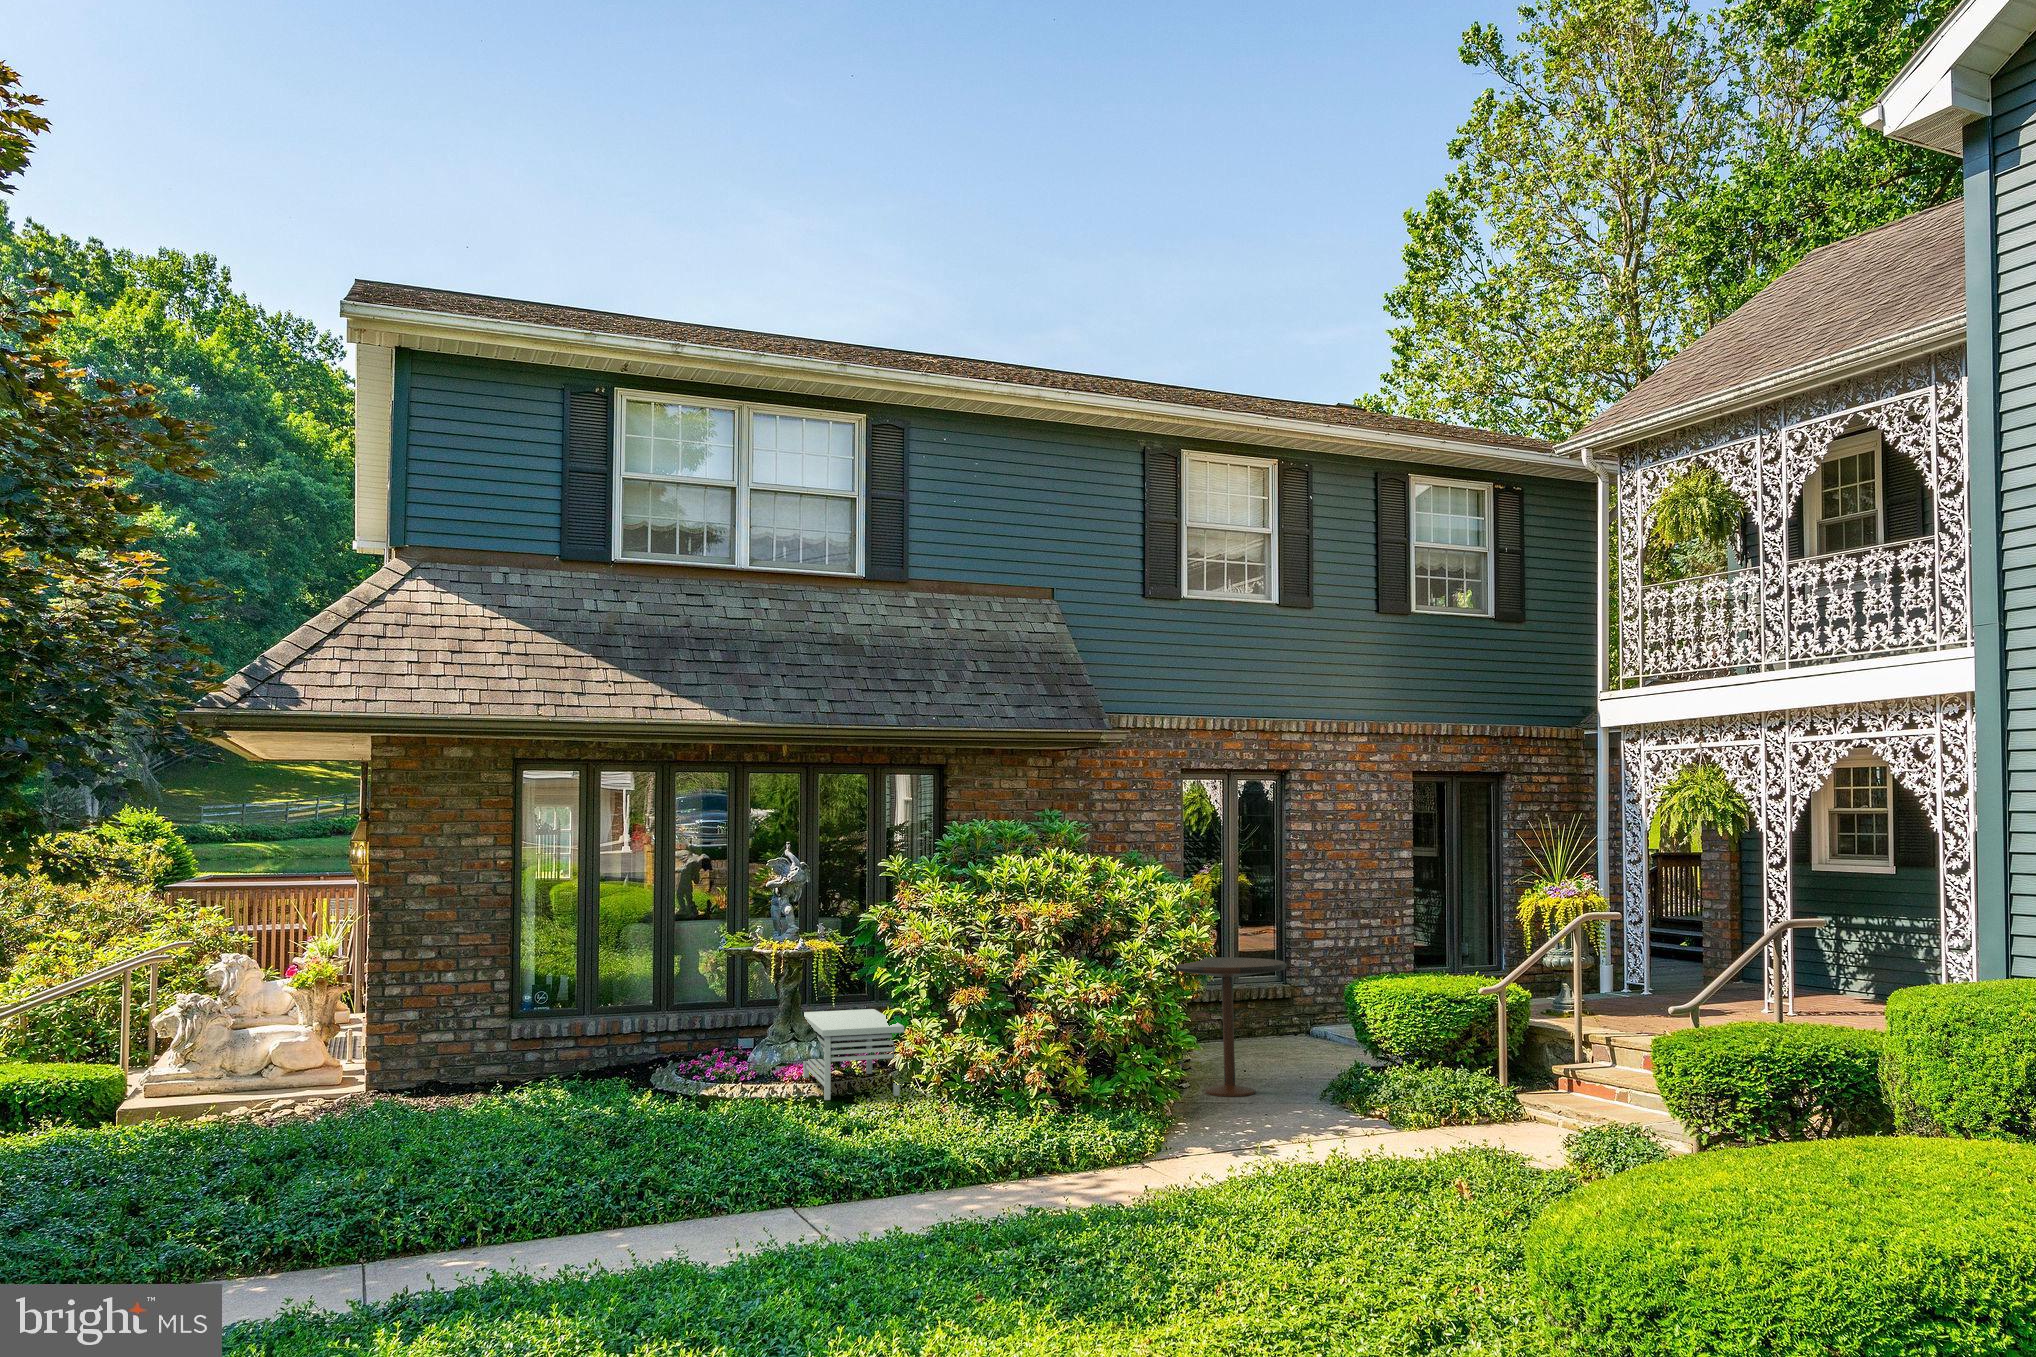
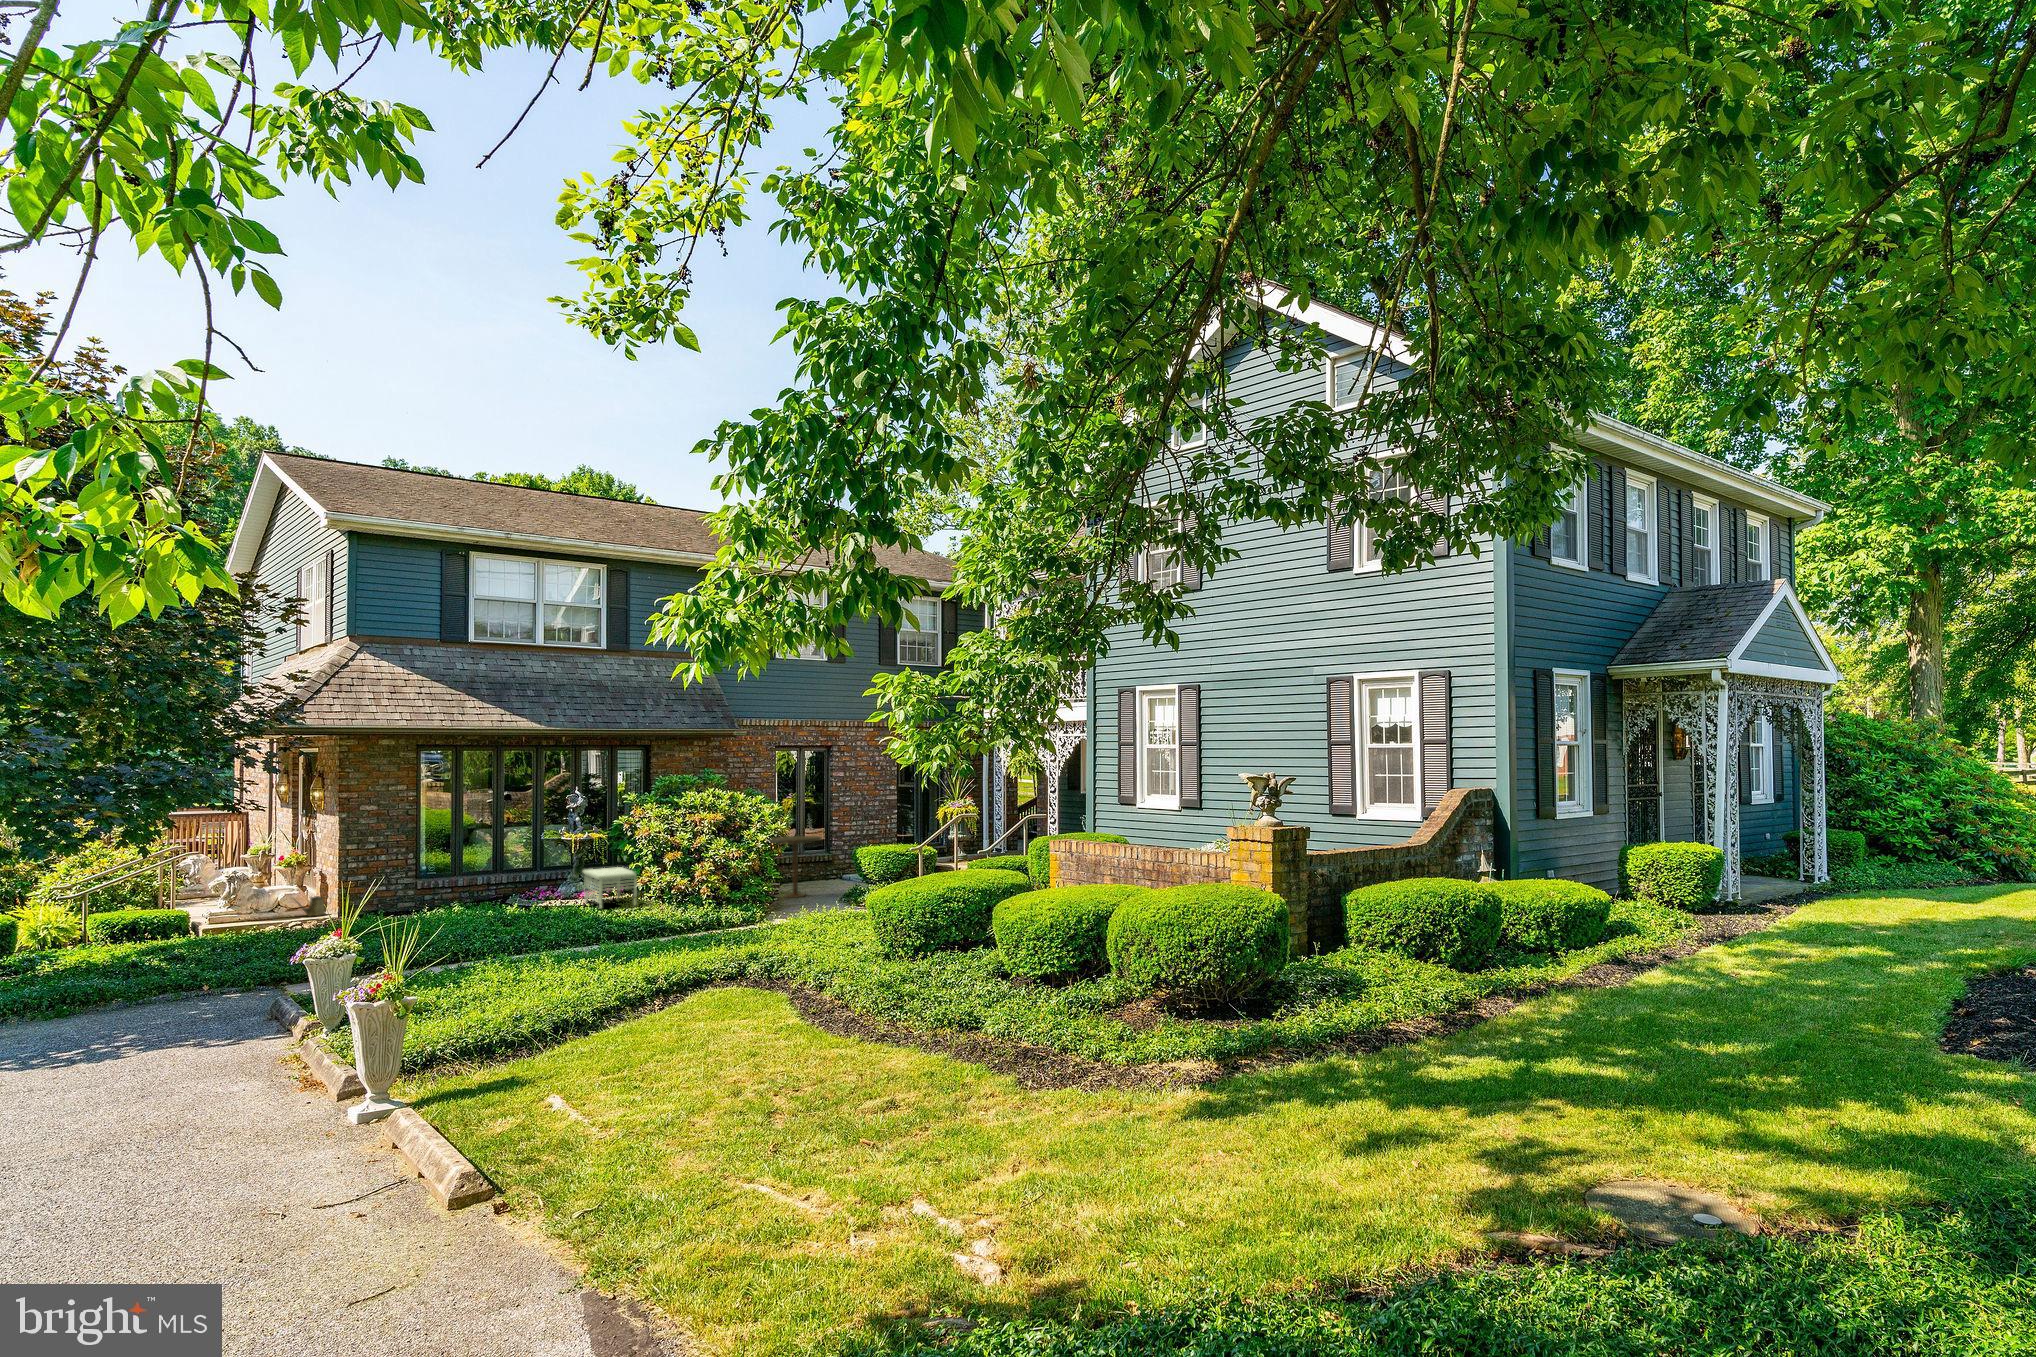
watering can: none [277,1043,352,1083] -> present [294,896,326,916]

